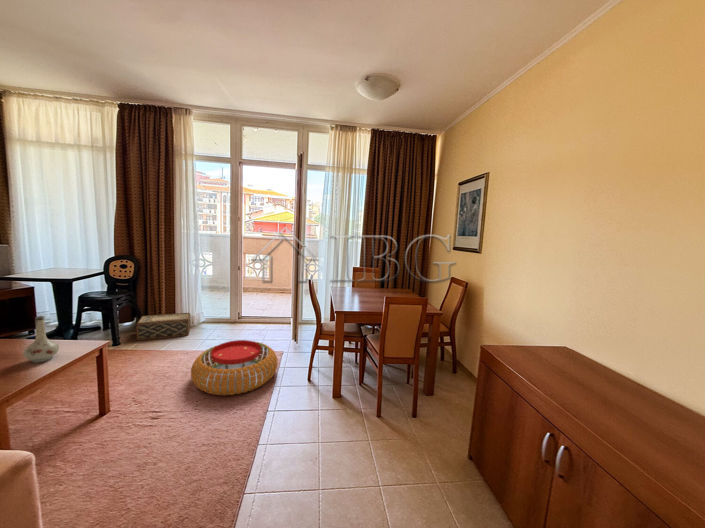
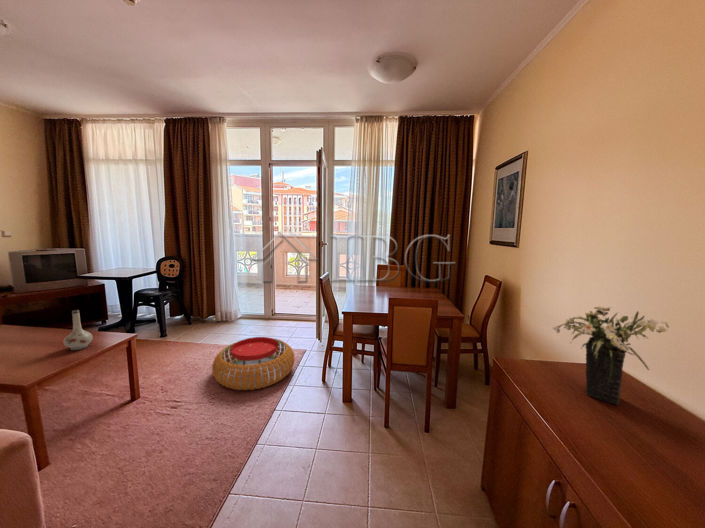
flower arrangement: none [532,299,613,374] -> present [553,306,669,405]
woven basket: present [136,313,190,340] -> none [181,309,229,333]

